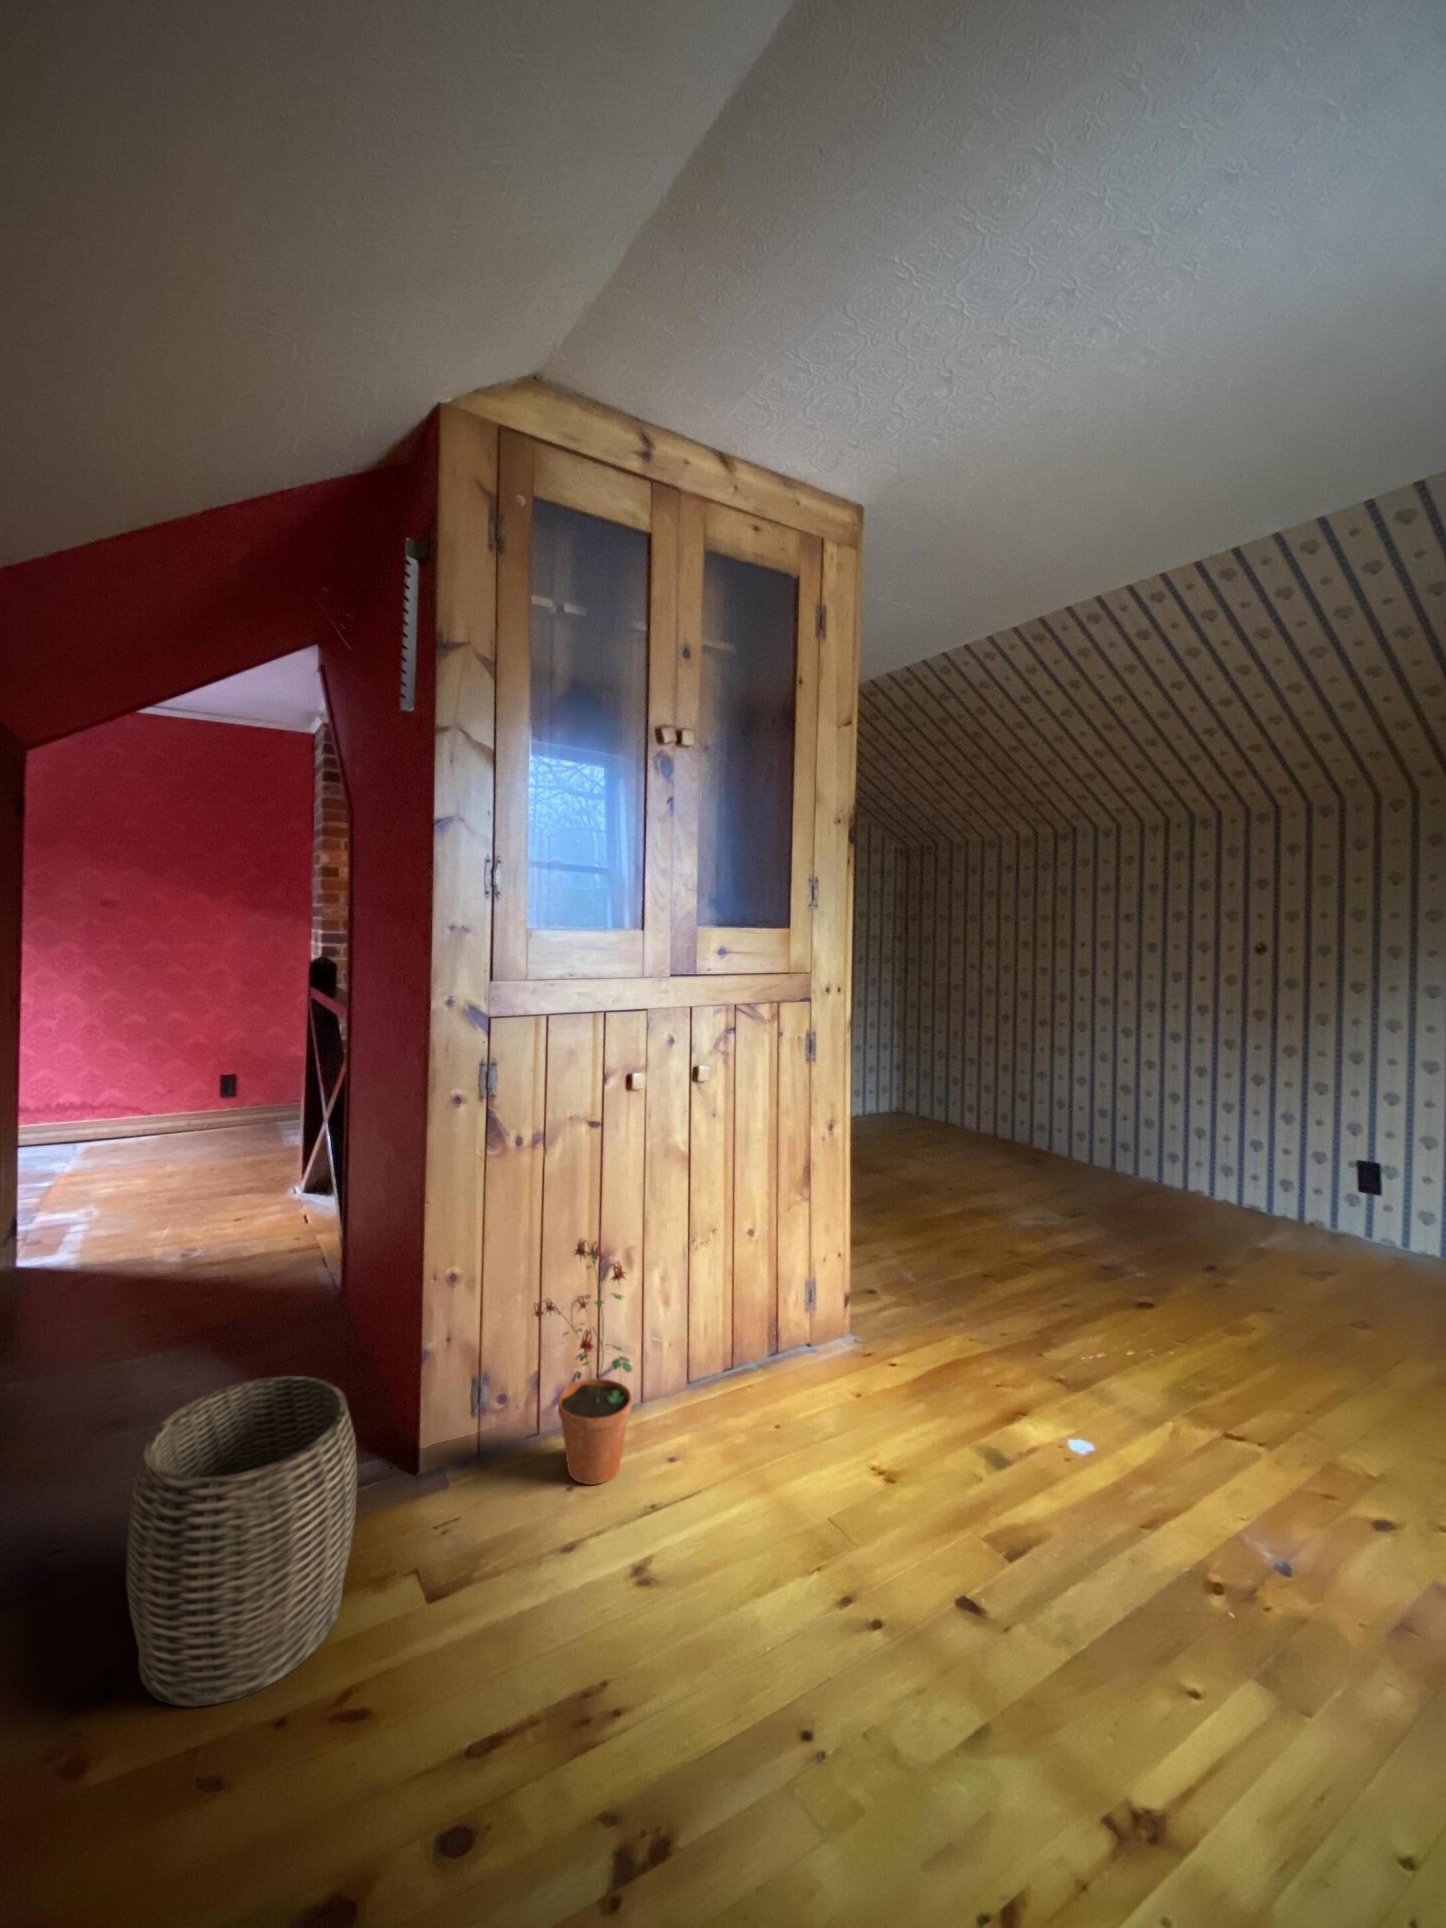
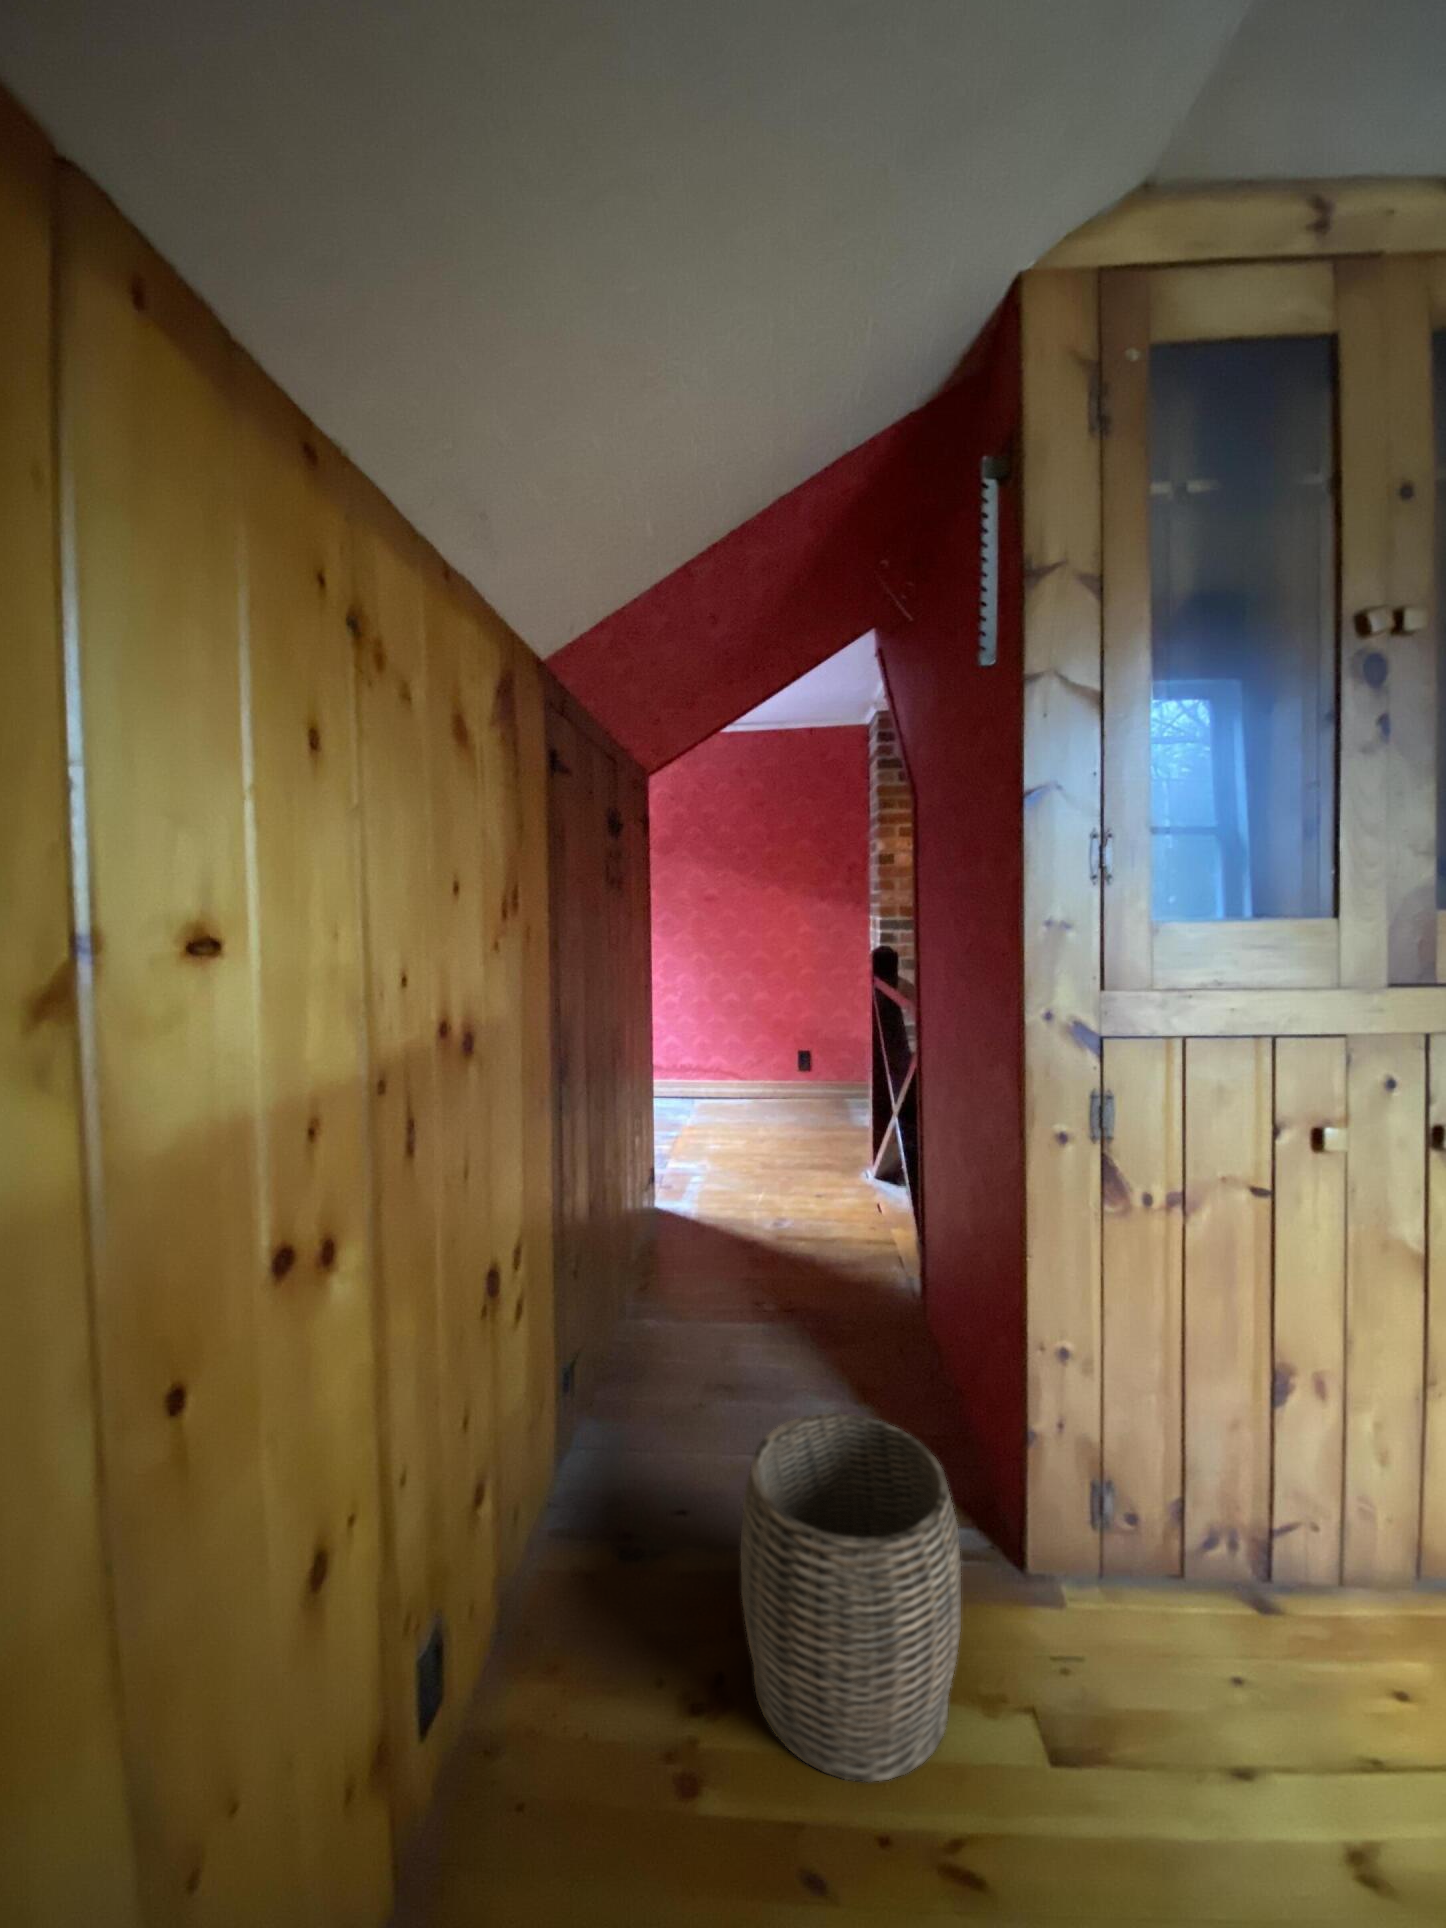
potted plant: present [534,1239,632,1484] -> none [1169,1344,1358,1705]

